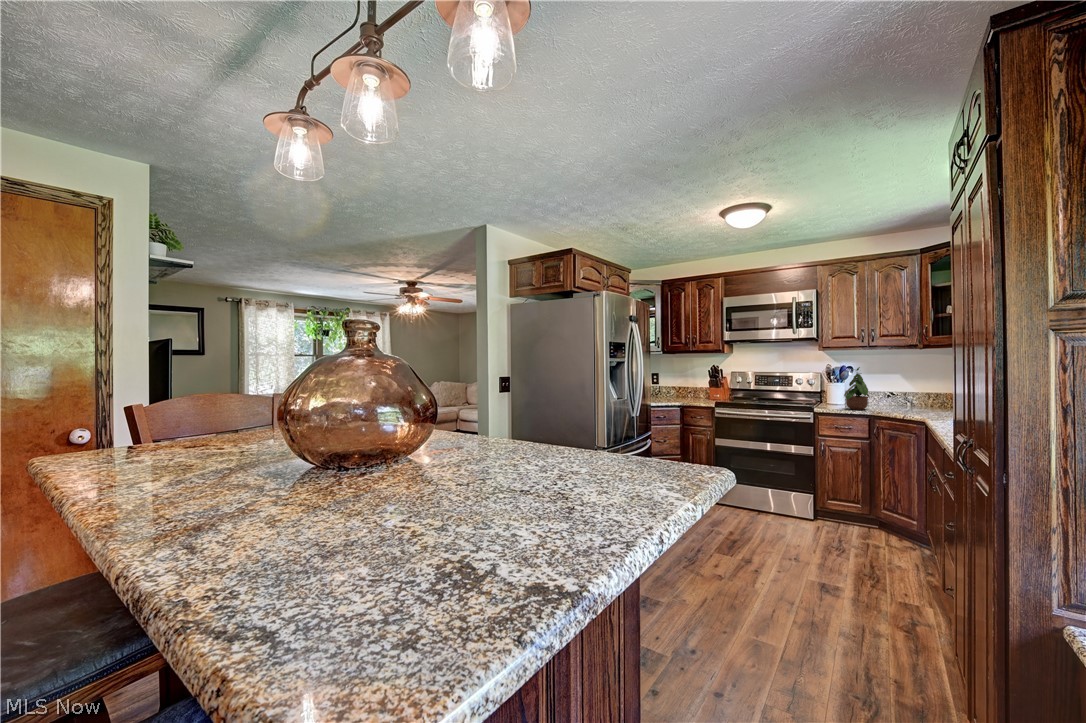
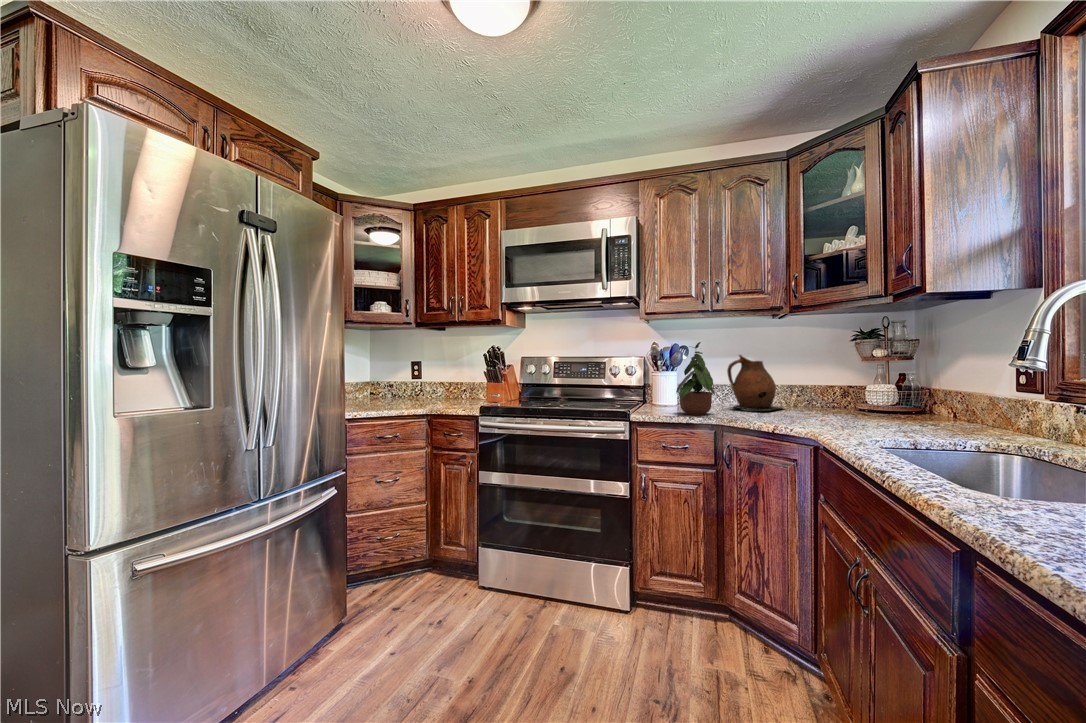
ceramic pitcher: none [880,373,922,409] -> present [727,355,784,411]

